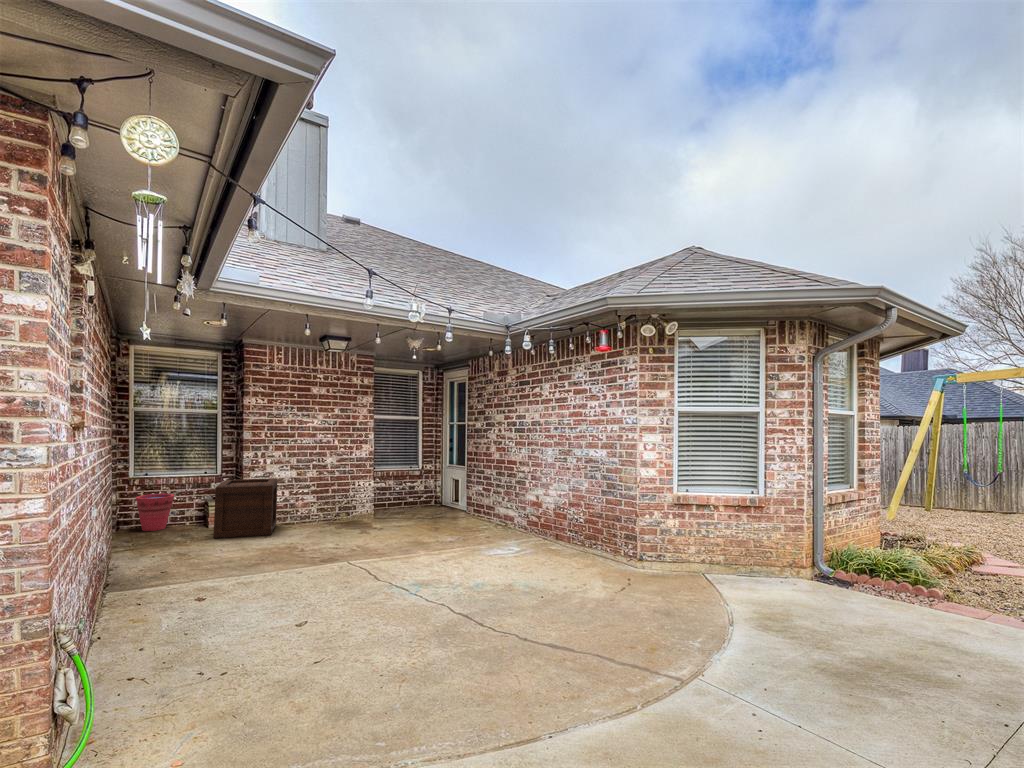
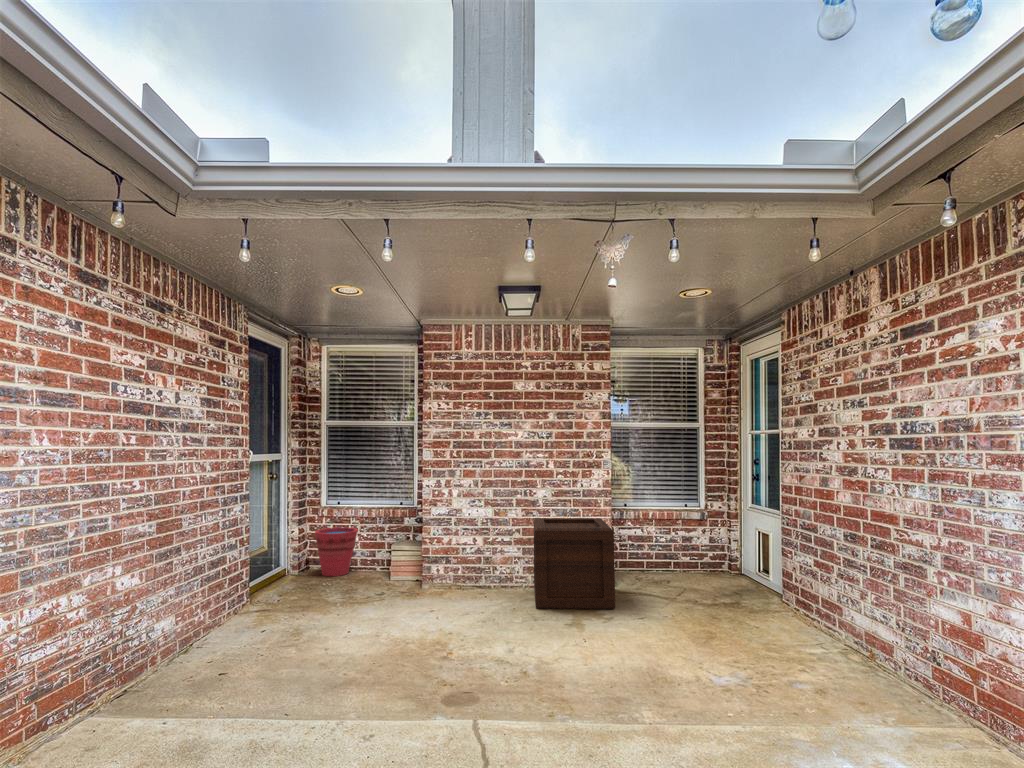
wooden crate: present [214,479,277,538] -> present [534,518,615,609]

